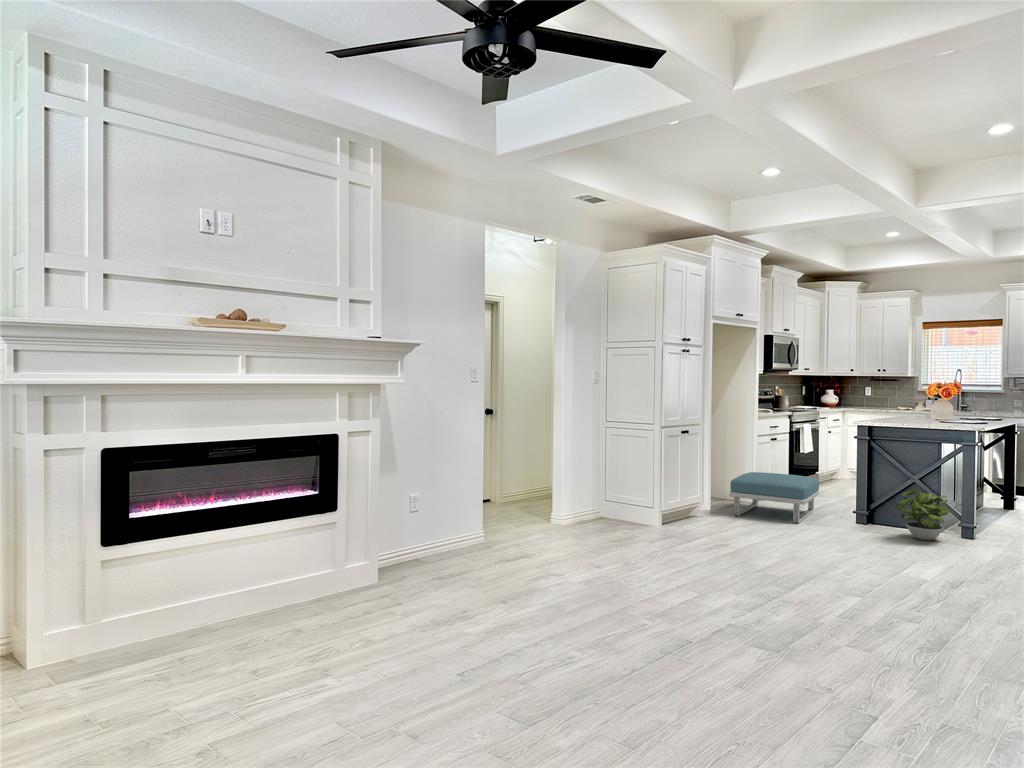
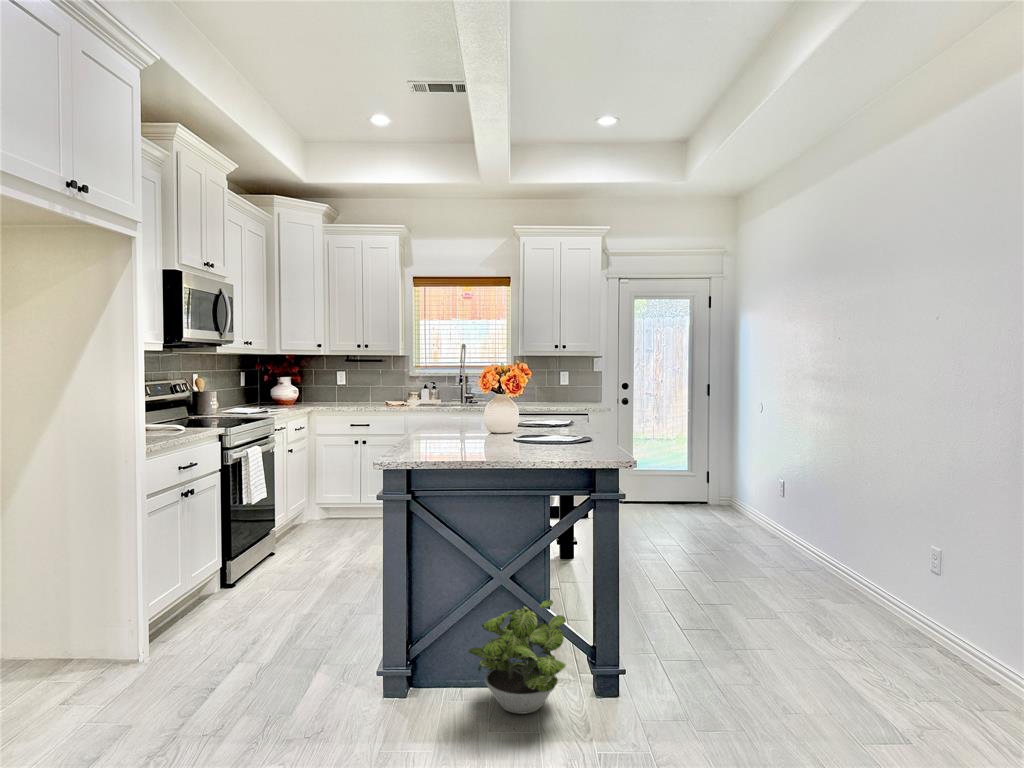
footstool: present [729,472,819,523] -> none [52,581,289,747]

